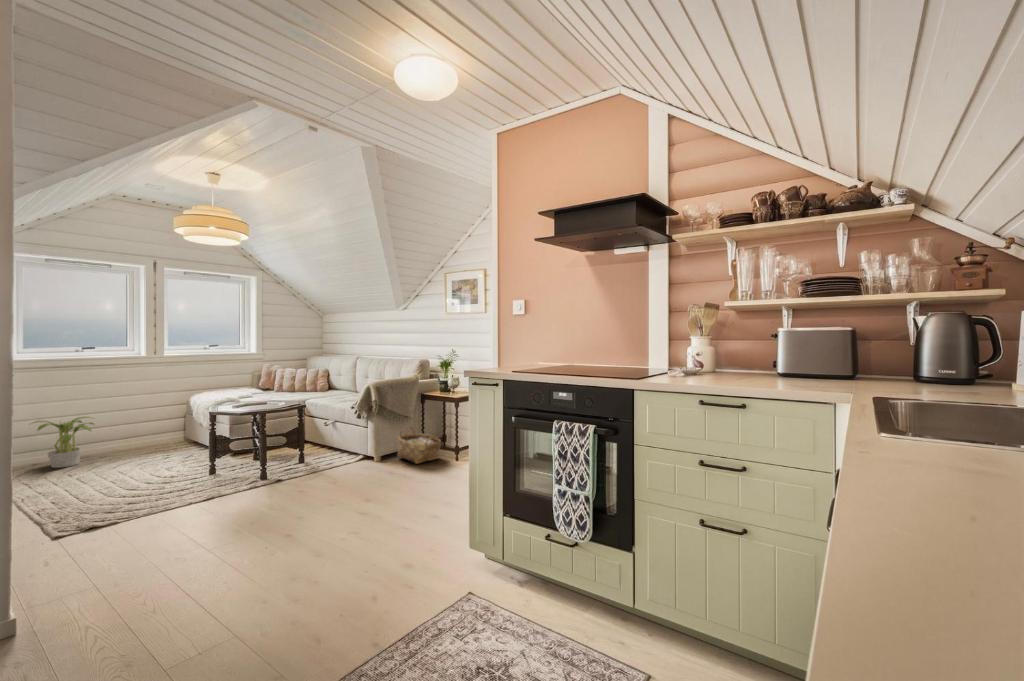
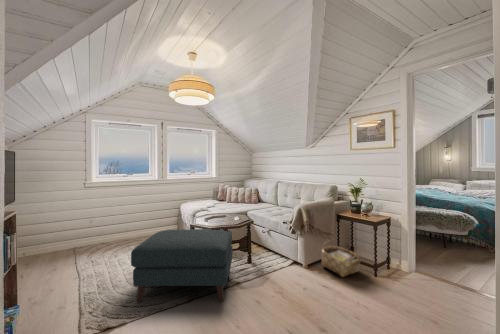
ottoman: none [120,416,274,508] -> present [131,229,233,302]
potted plant: present [34,417,94,468] -> none [97,217,131,249]

